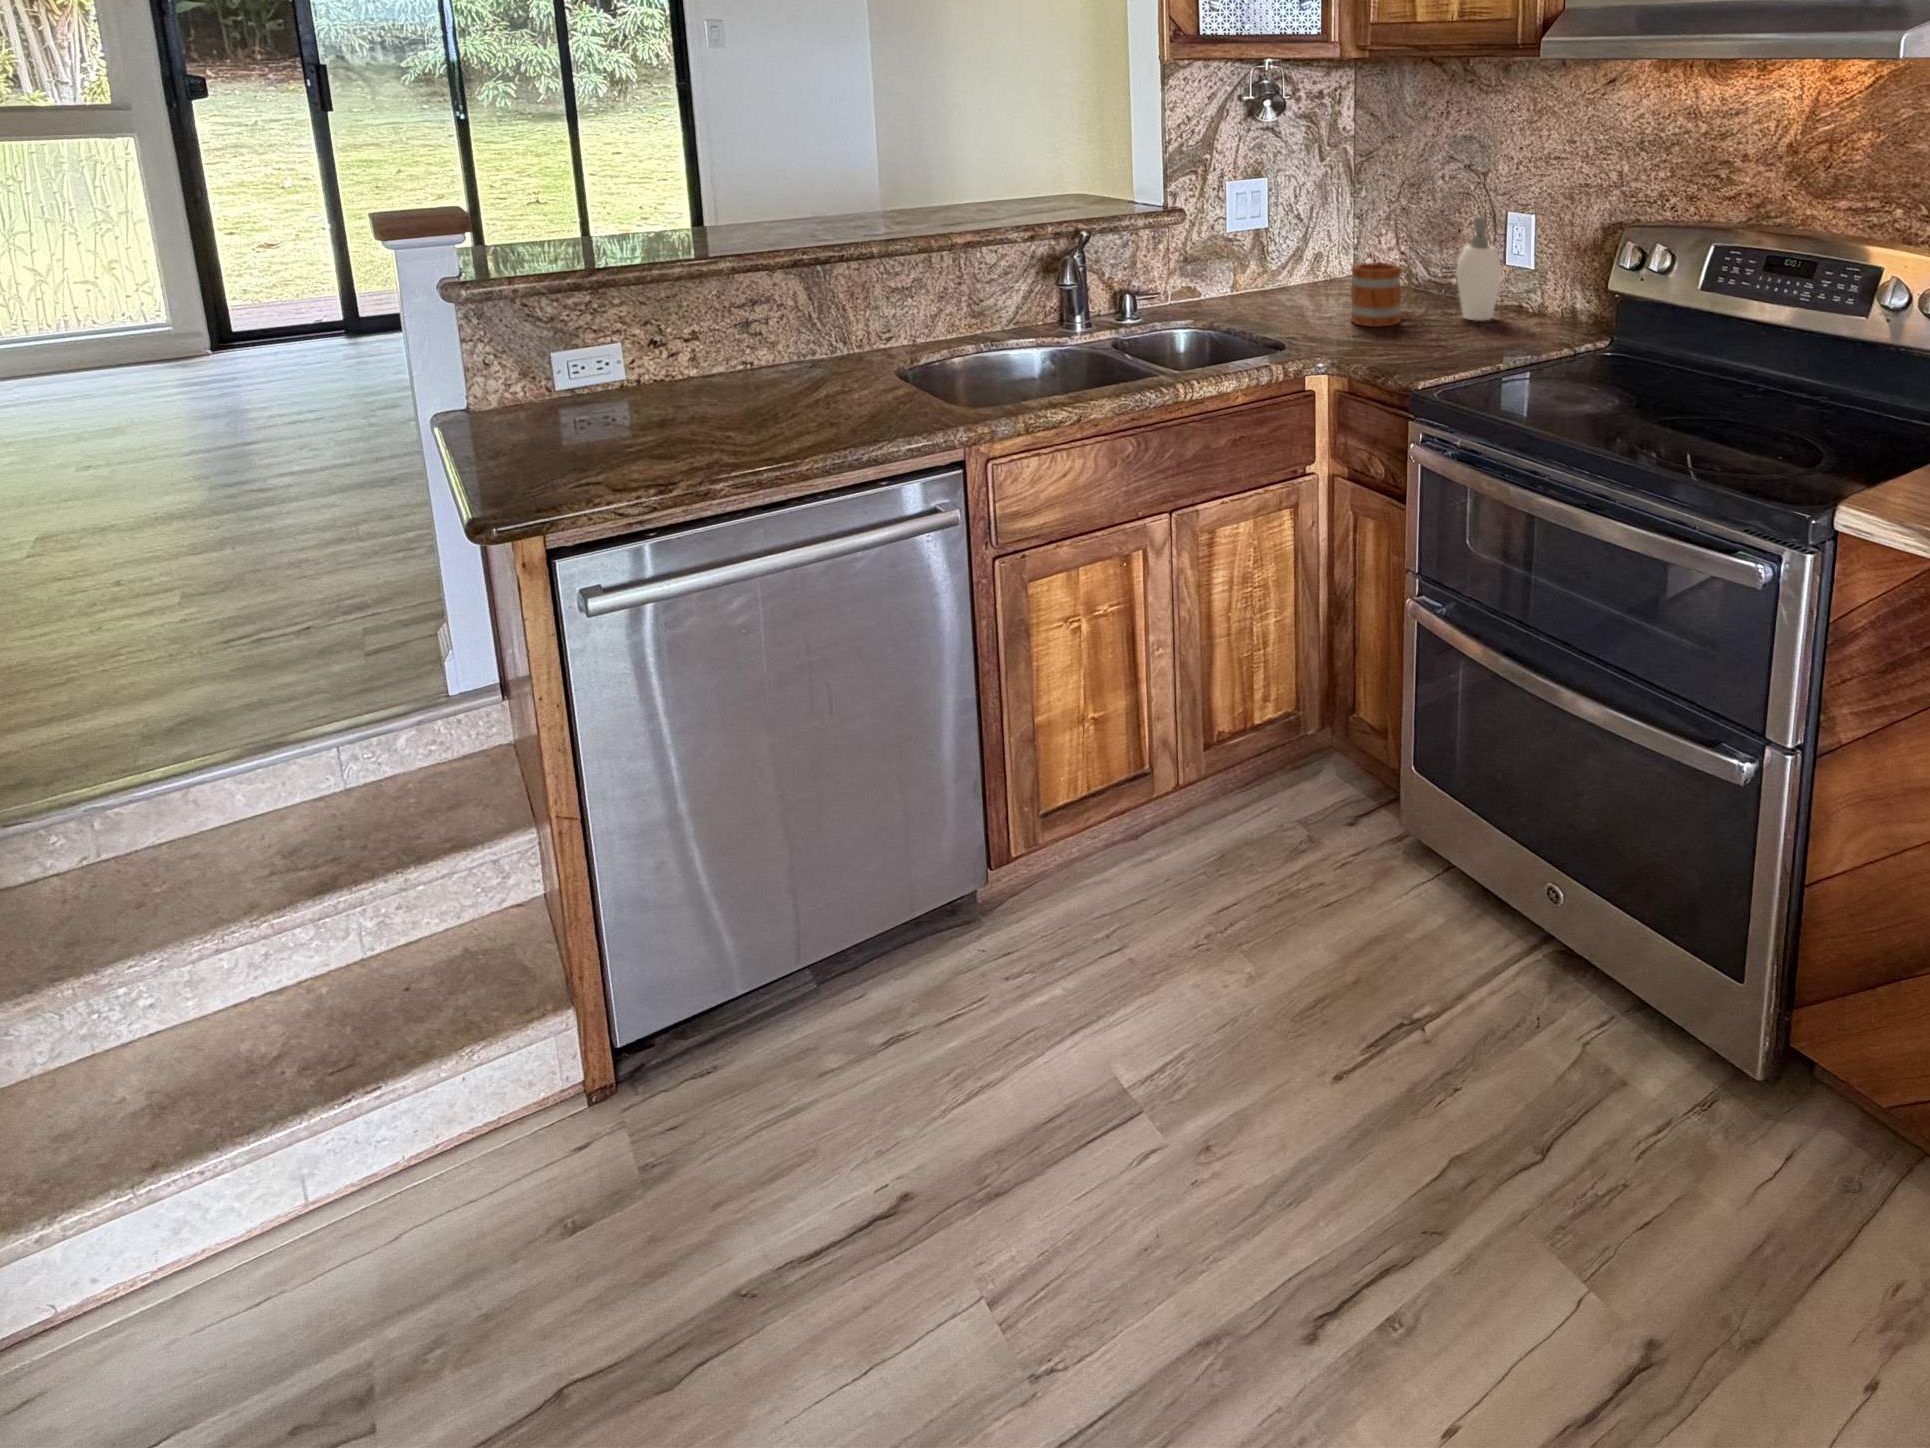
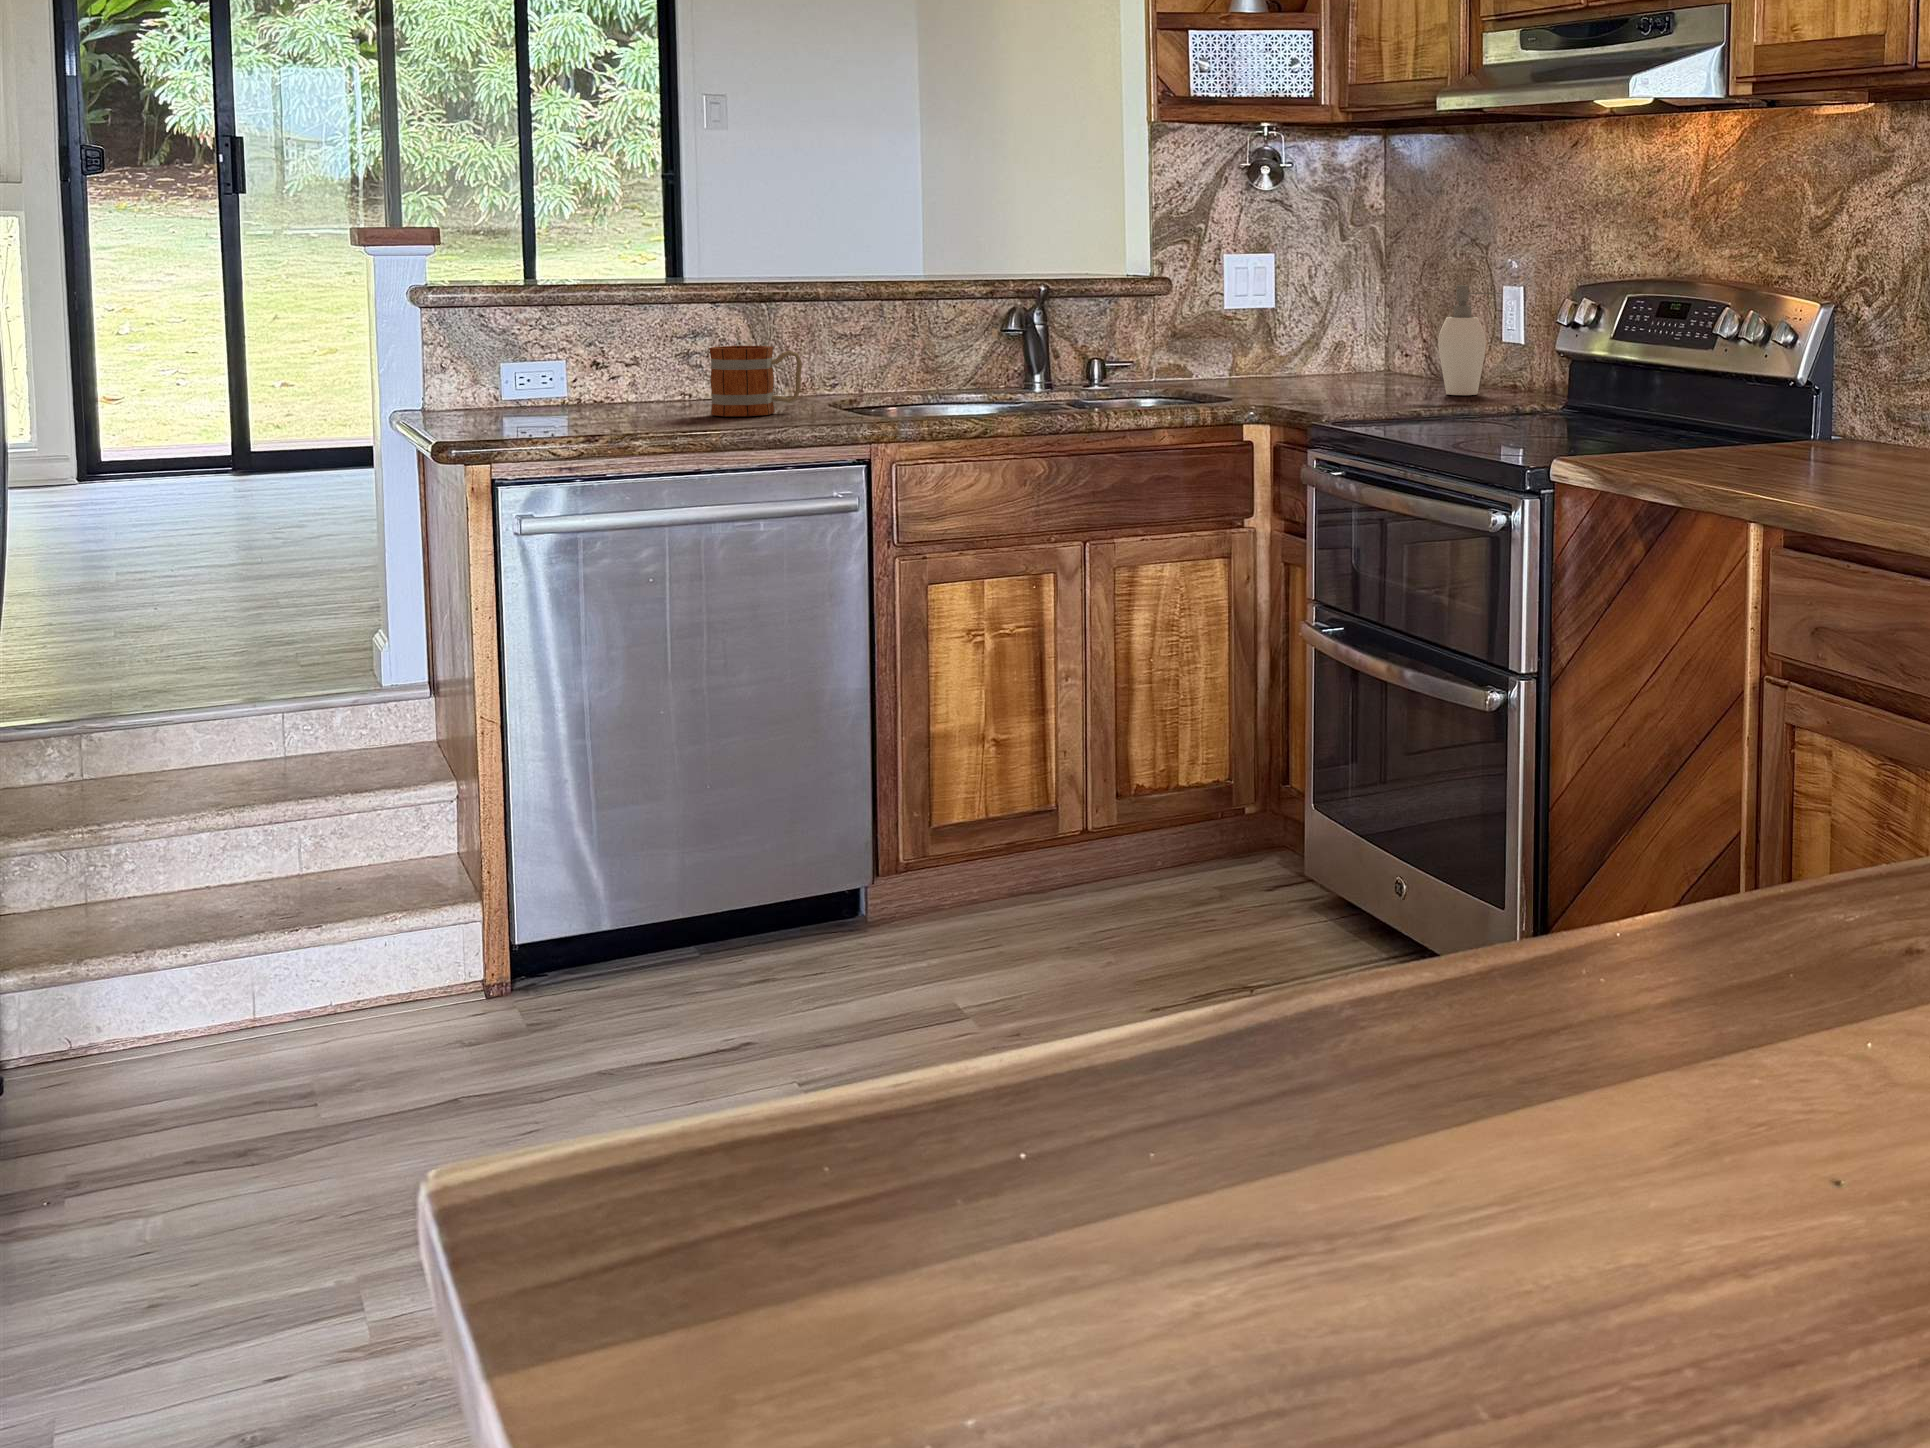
mug: present [1351,263,1413,327] -> present [709,346,802,416]

